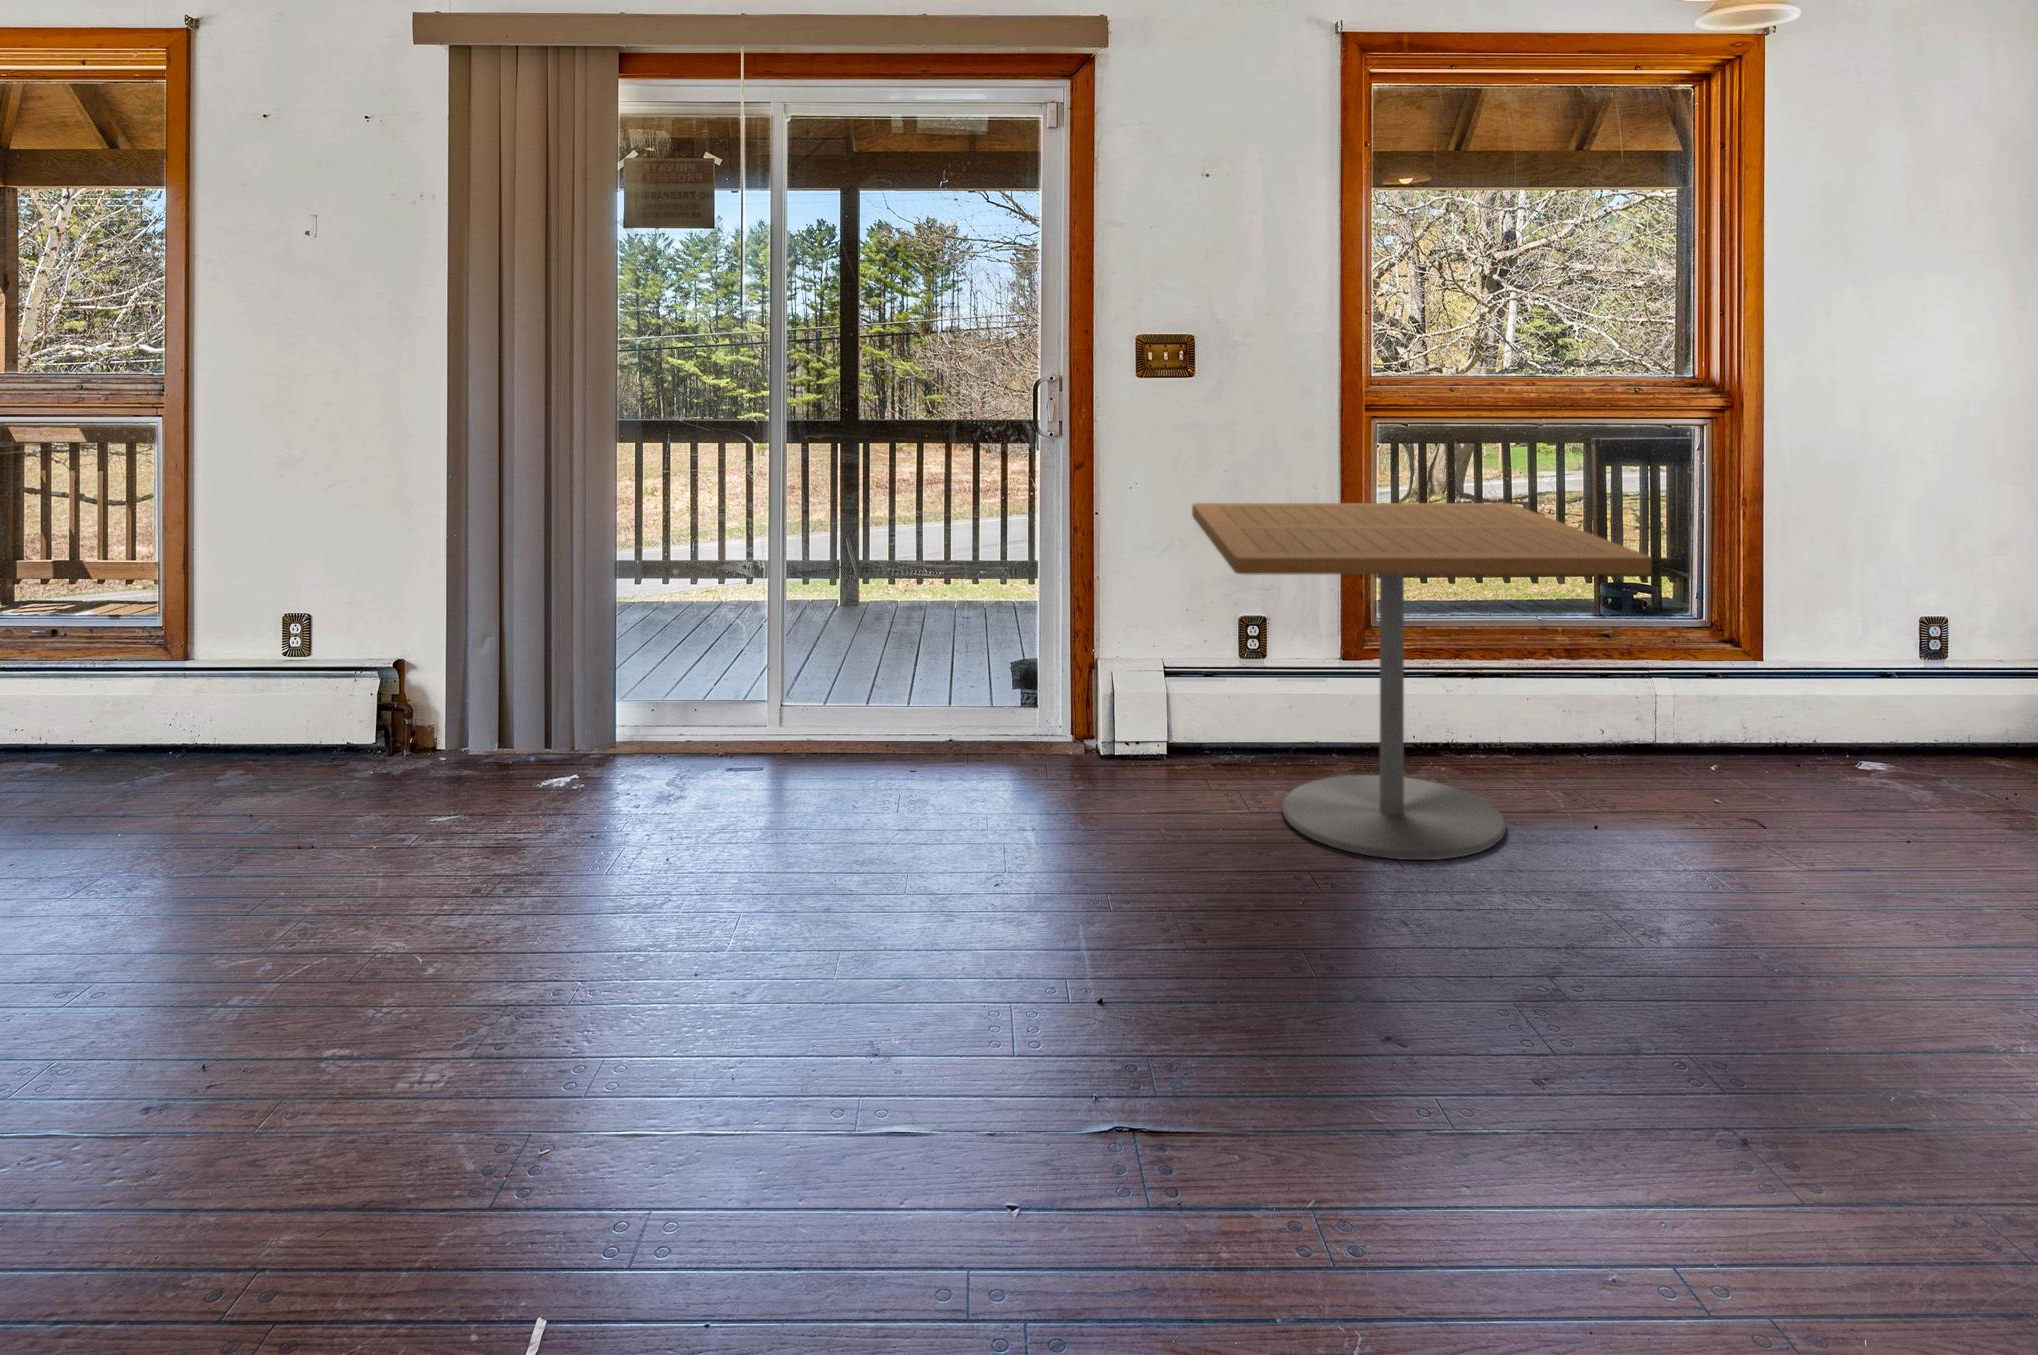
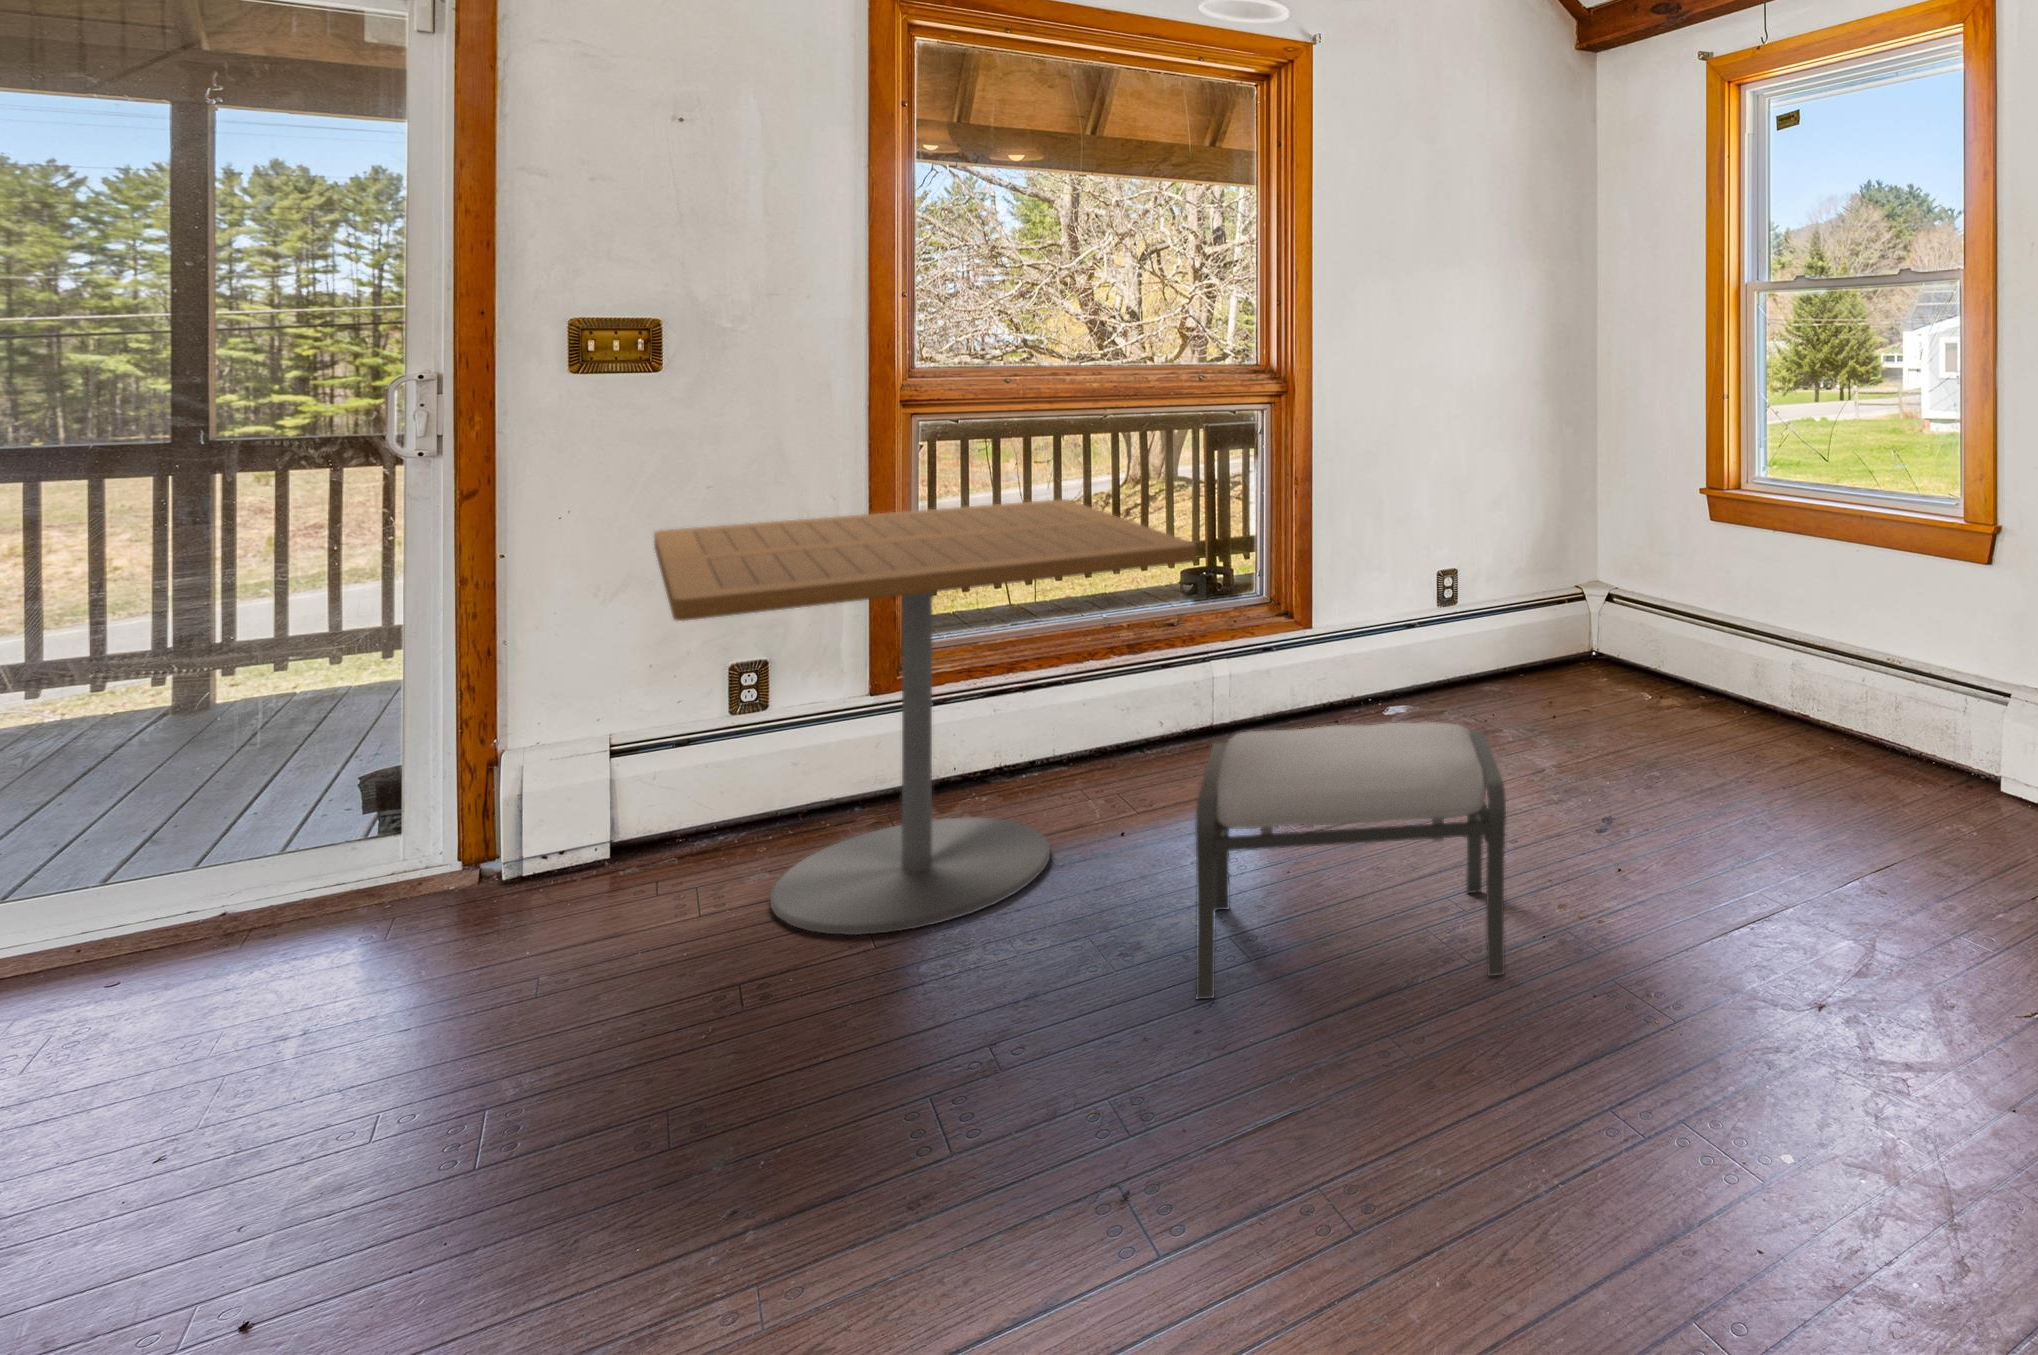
ottoman: none [1659,746,2018,1057] -> present [1195,722,1506,999]

